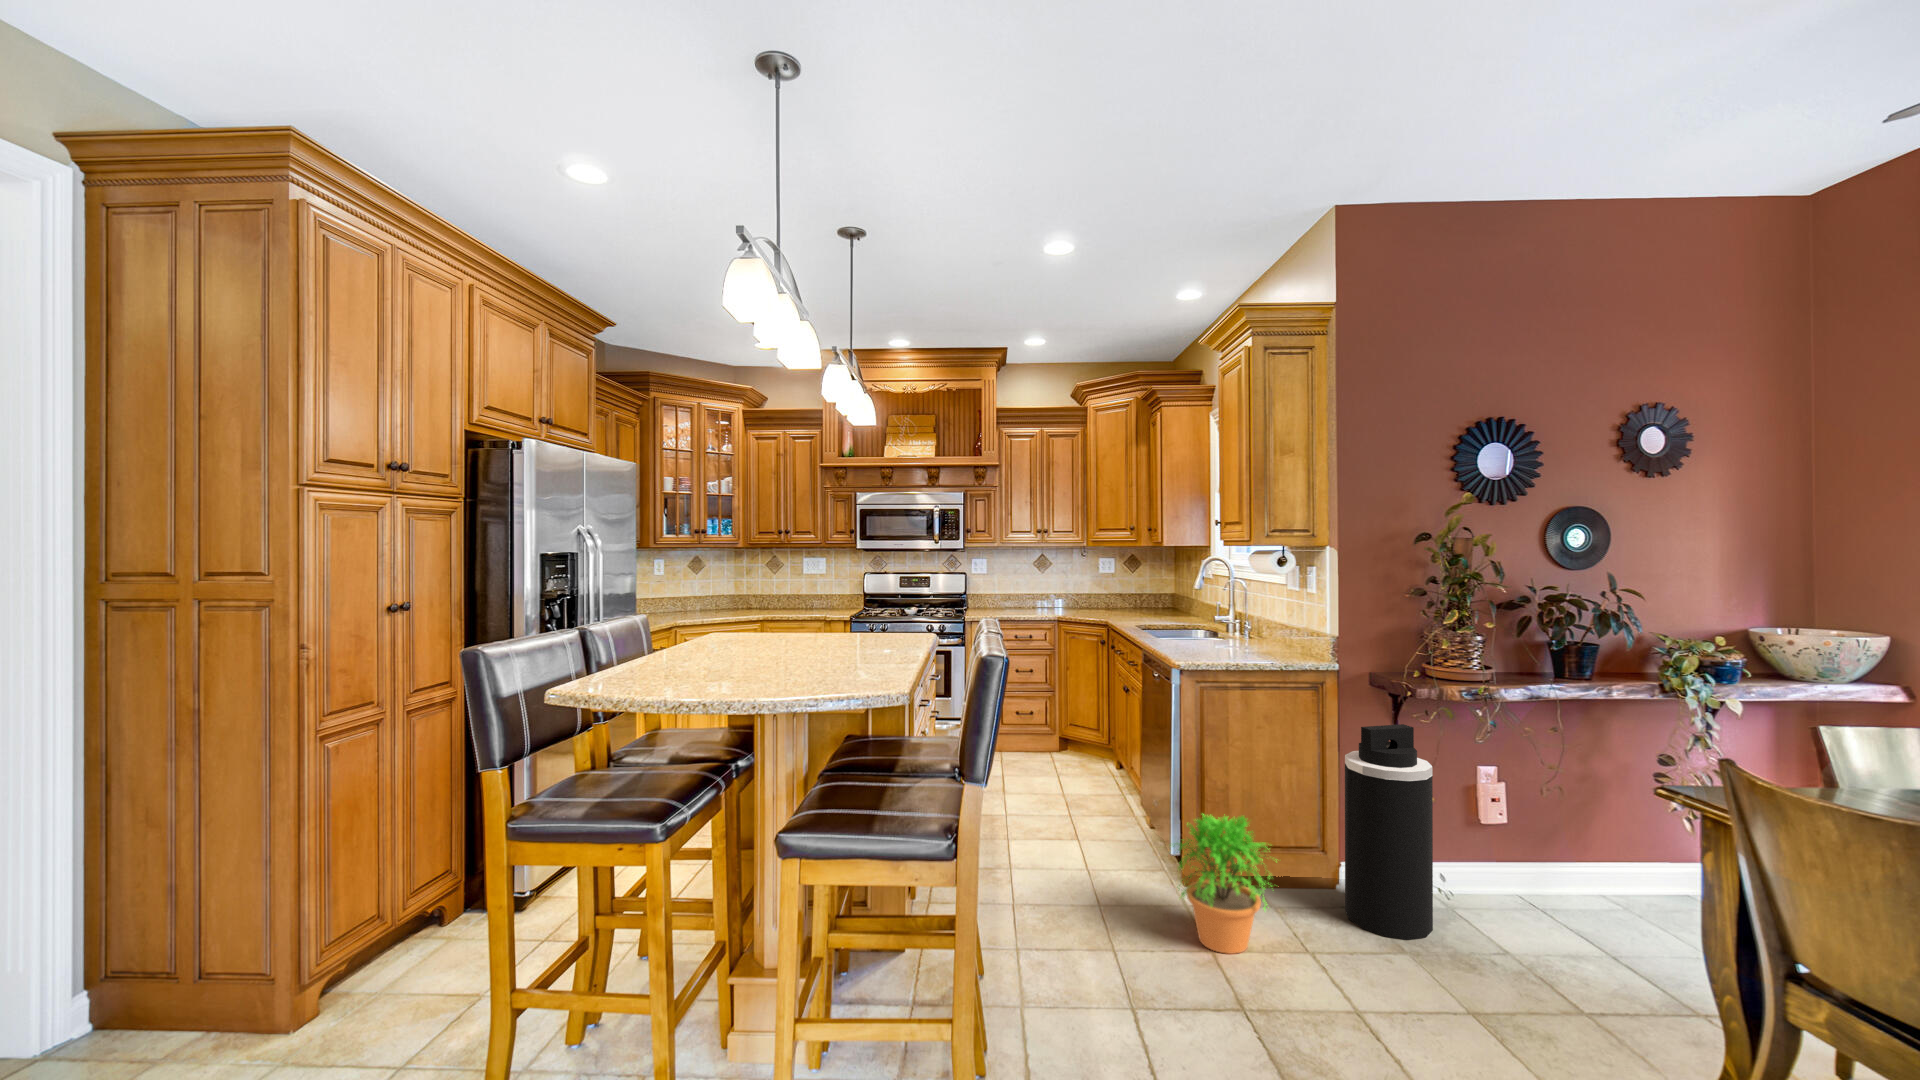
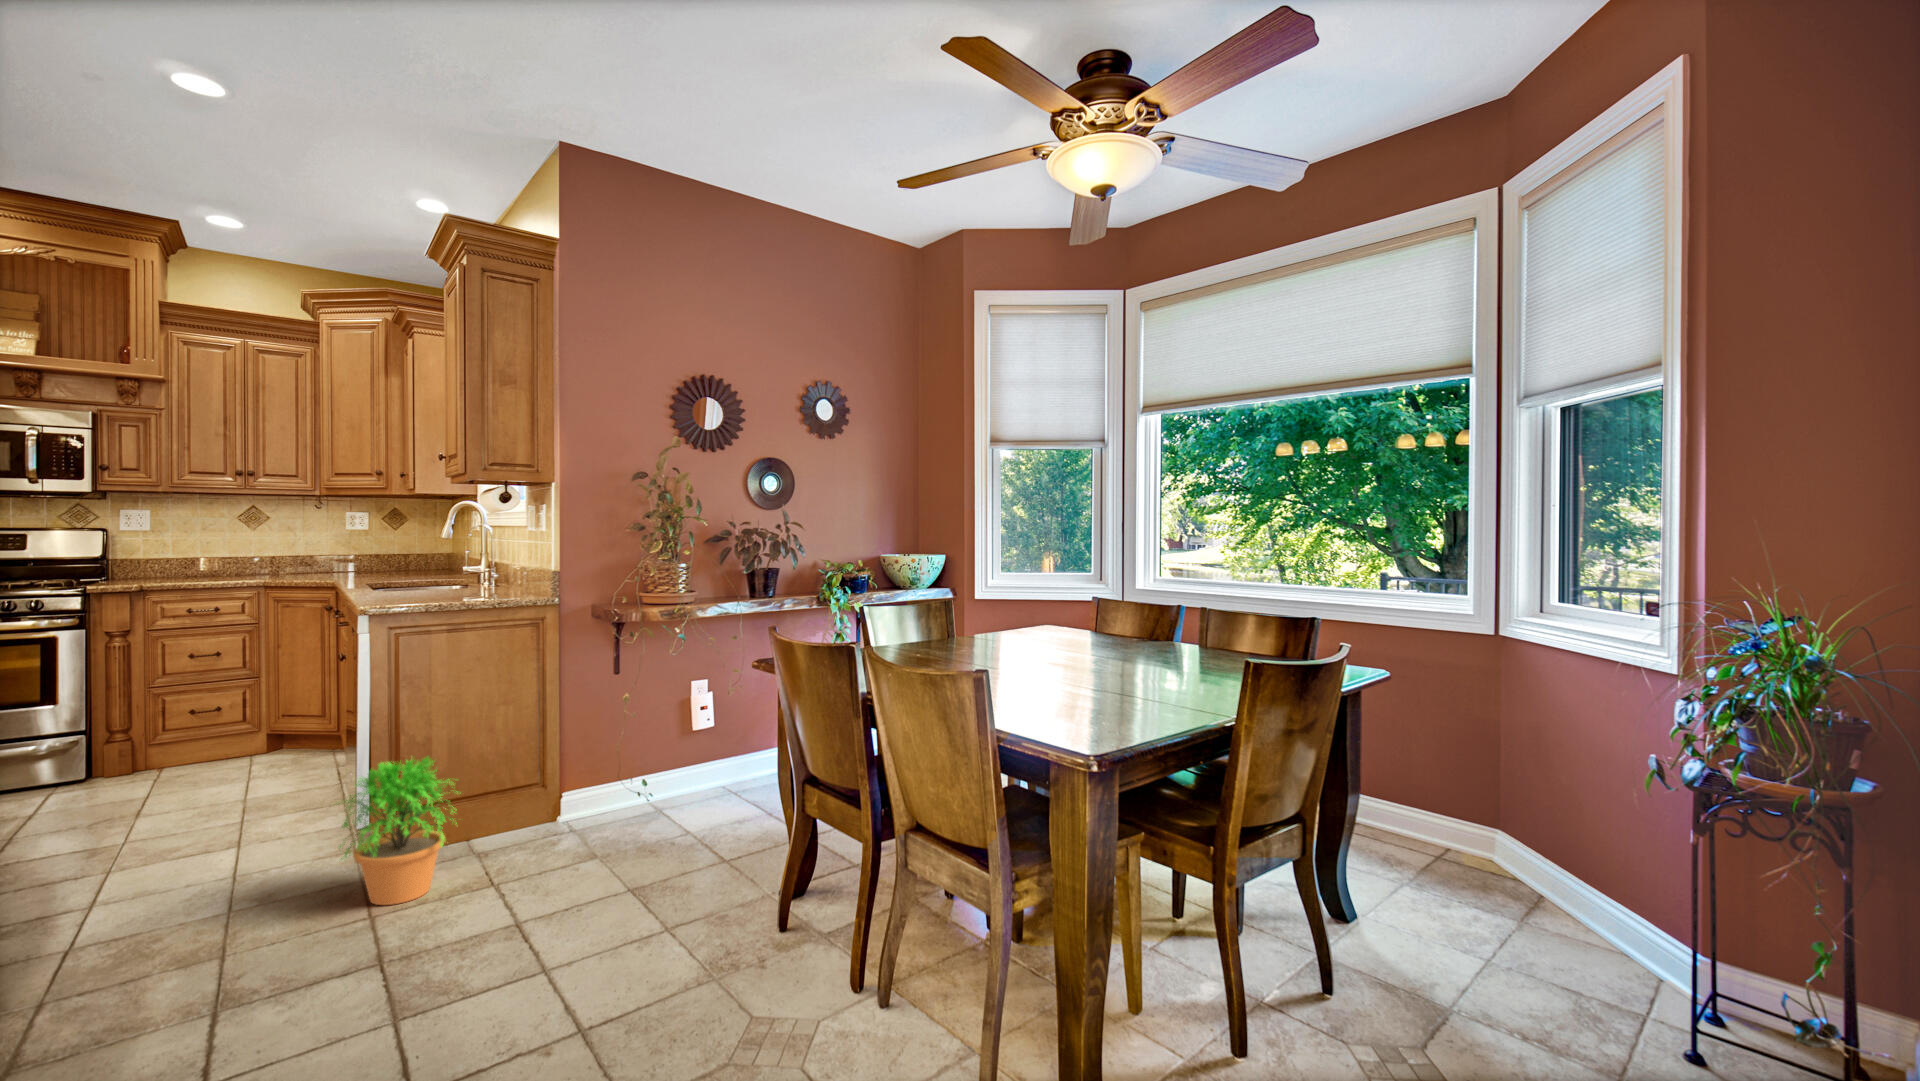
trash can: present [1345,724,1433,940] -> none [556,648,633,846]

